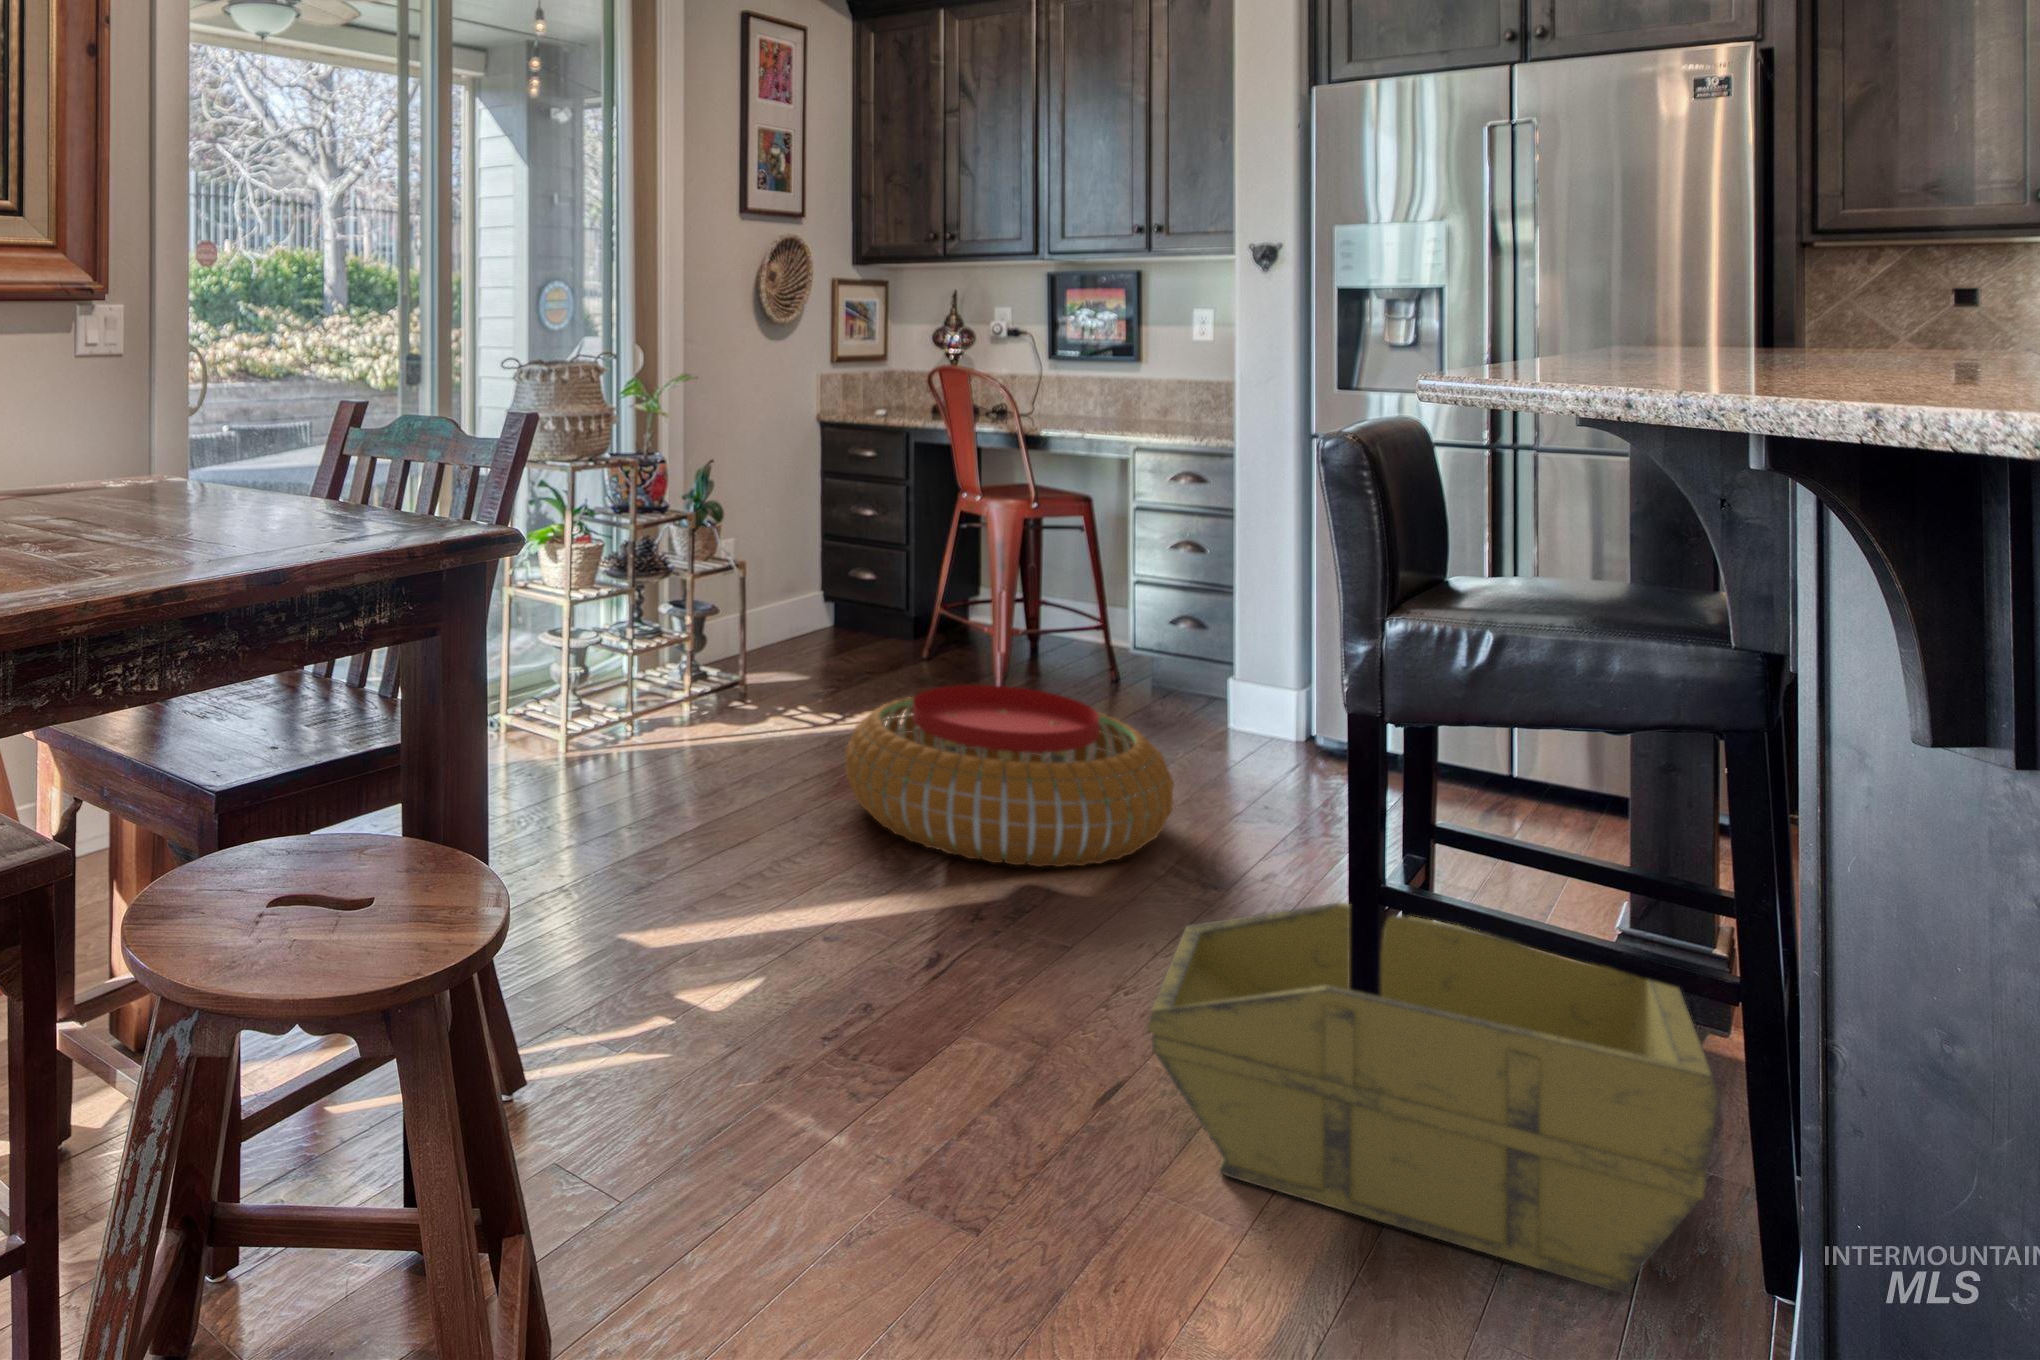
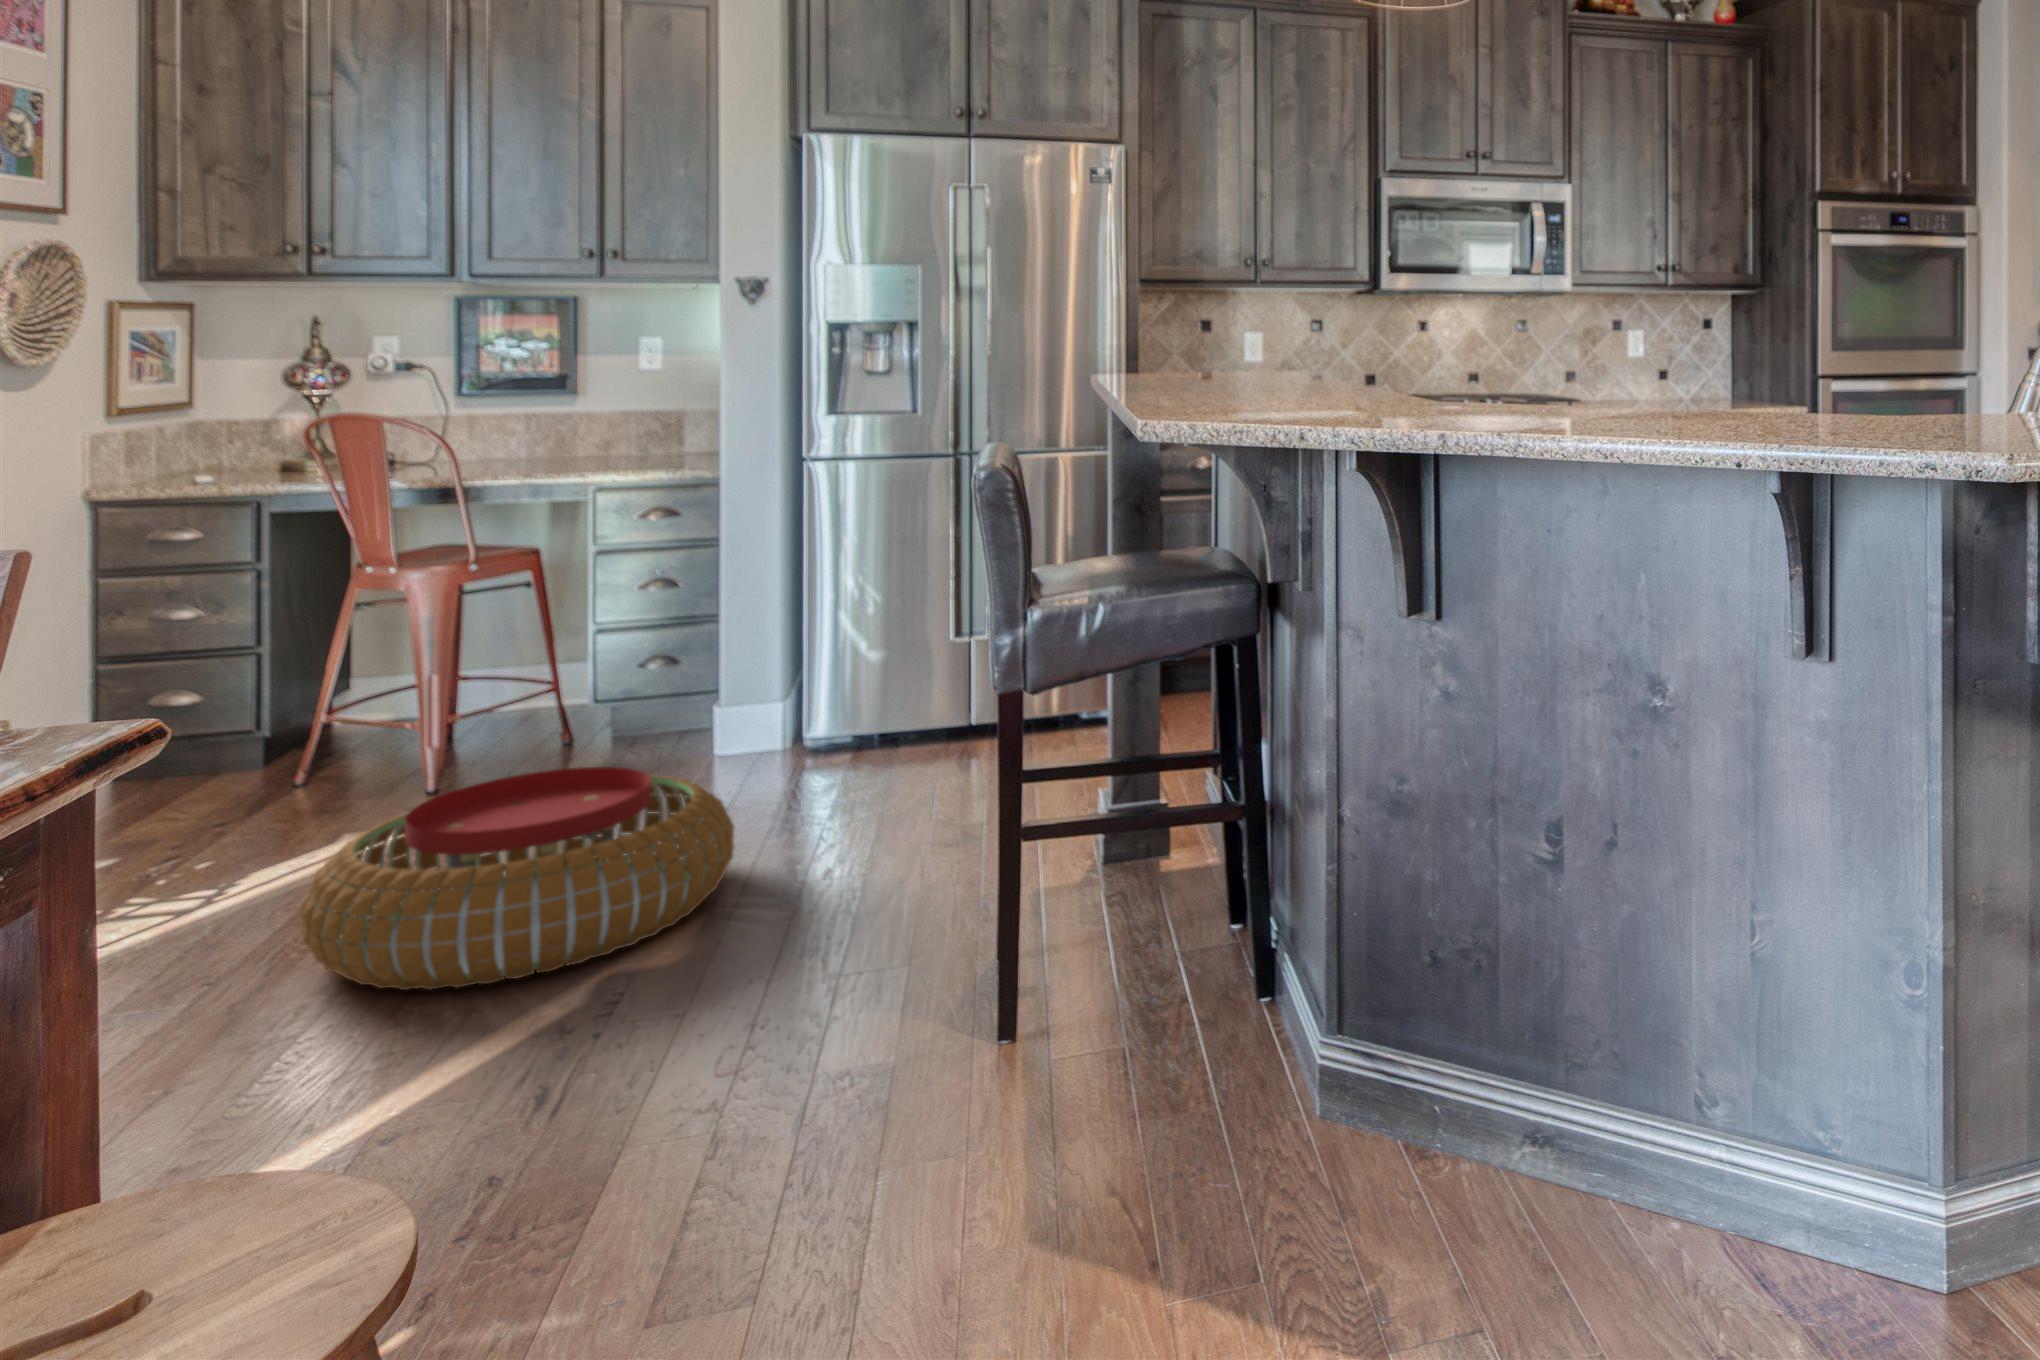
storage bin: present [1147,903,1719,1296] -> none [842,818,1258,1130]

